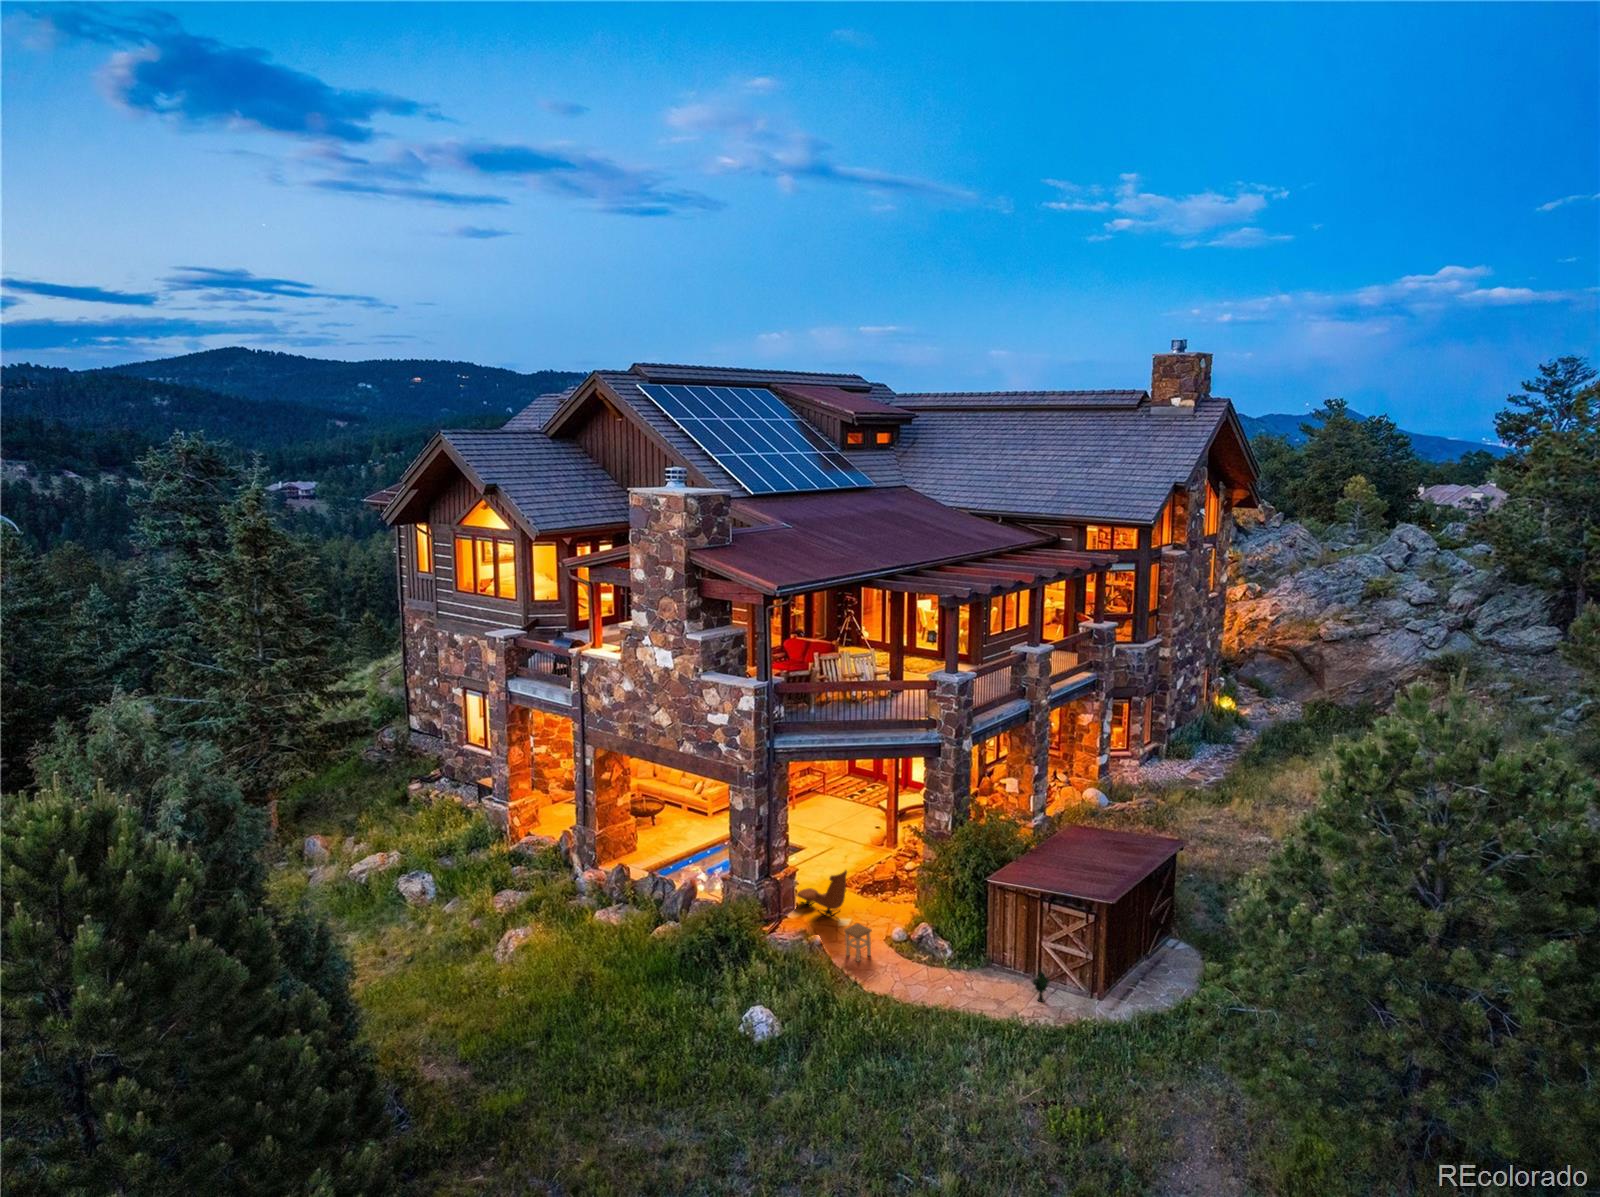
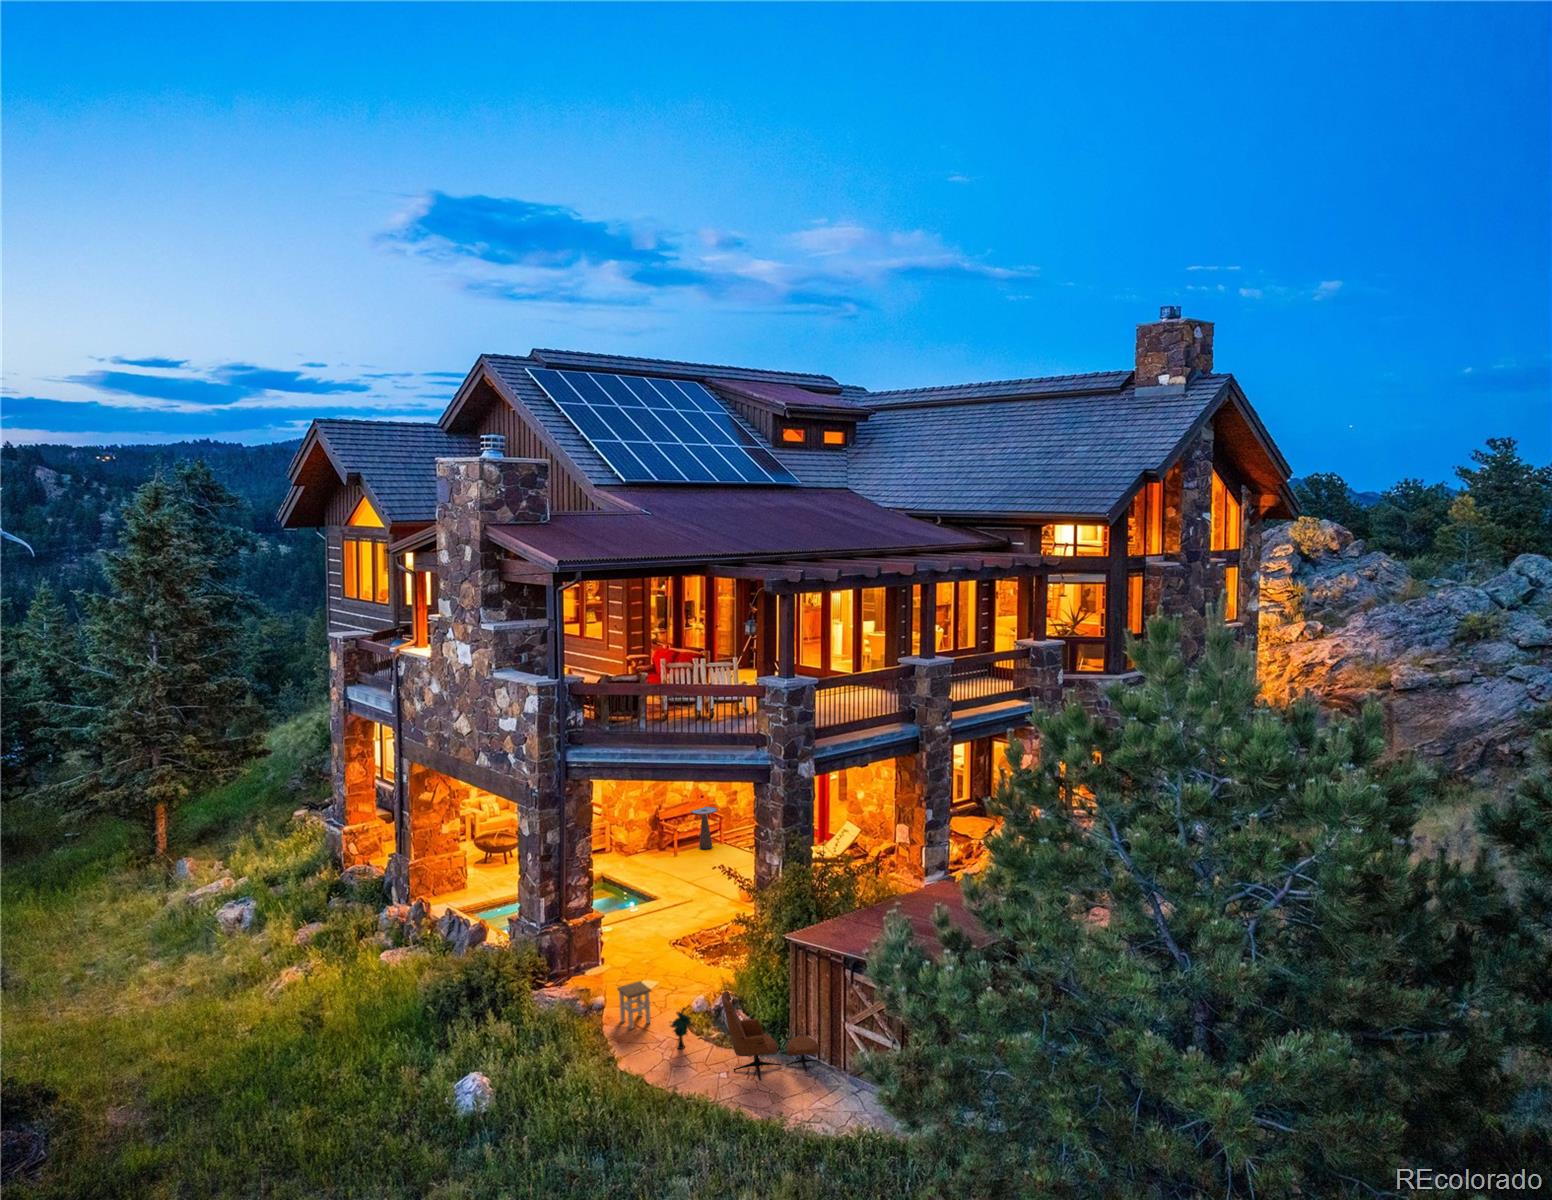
side table: none [802,763,824,800] -> present [691,807,717,850]
lounge chair: present [797,870,847,919] -> present [722,991,820,1080]
decorative plant: present [1032,969,1050,1002] -> present [670,1008,691,1049]

